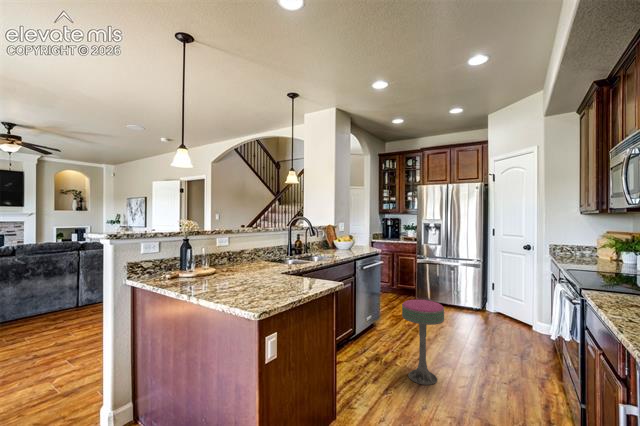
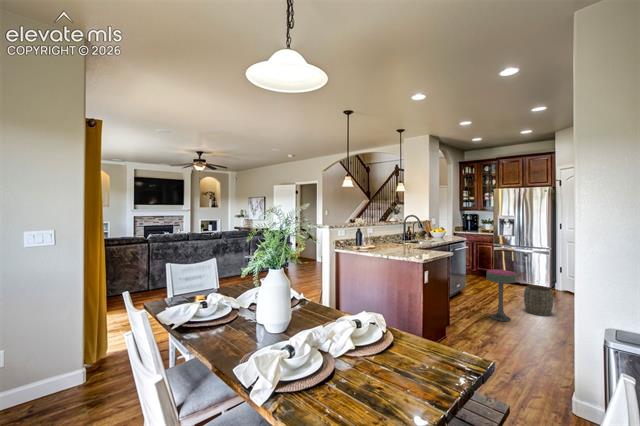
woven basket: none [454,318,494,366] -> present [524,286,553,316]

